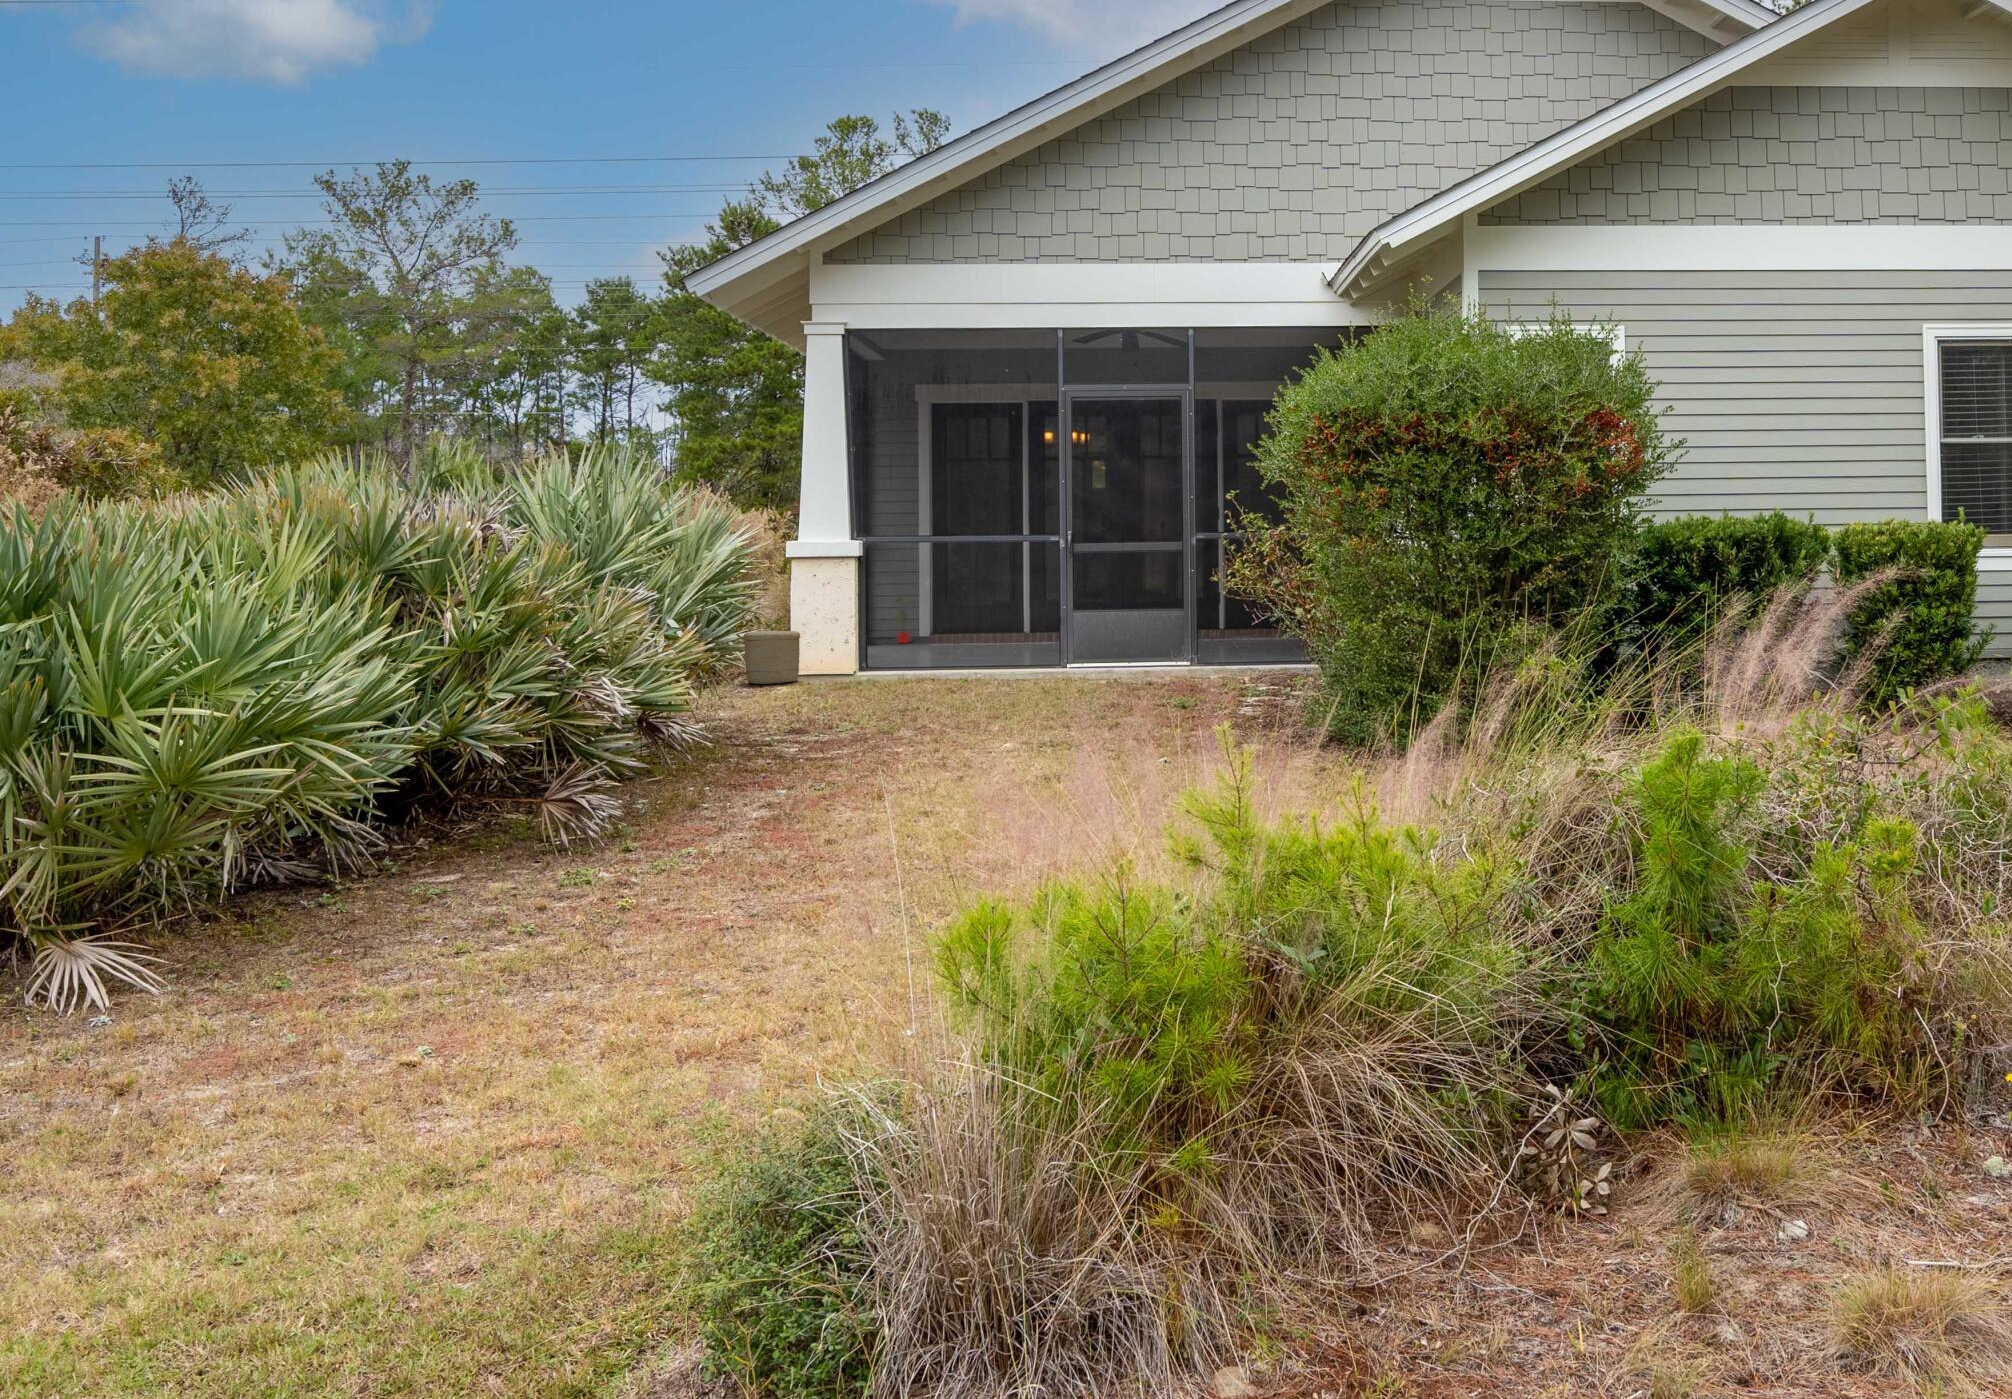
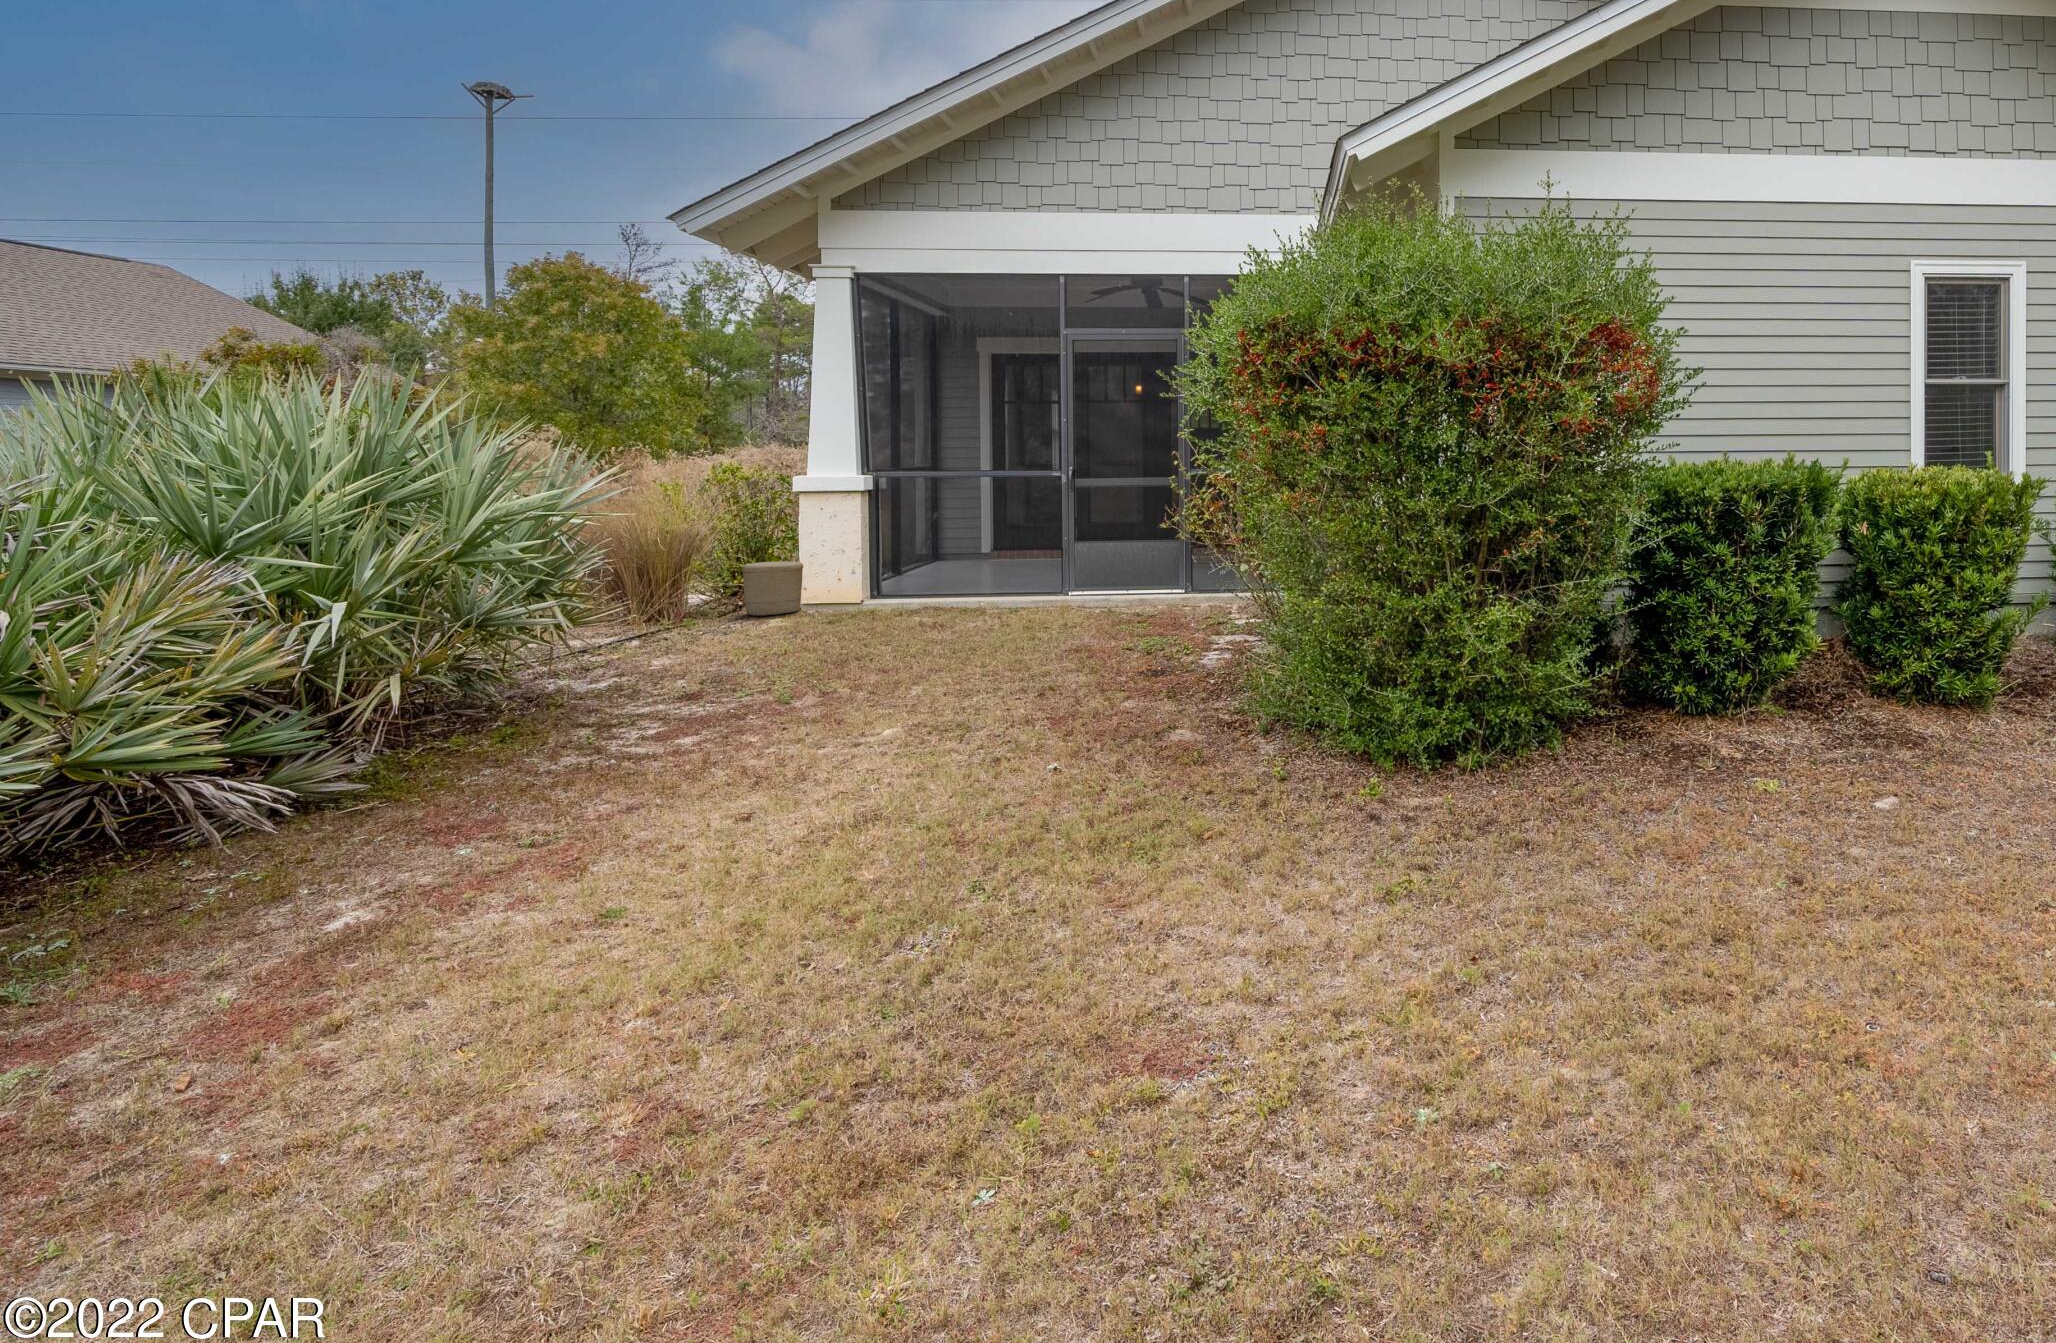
potted plant: present [893,598,911,643] -> none [940,521,977,562]

